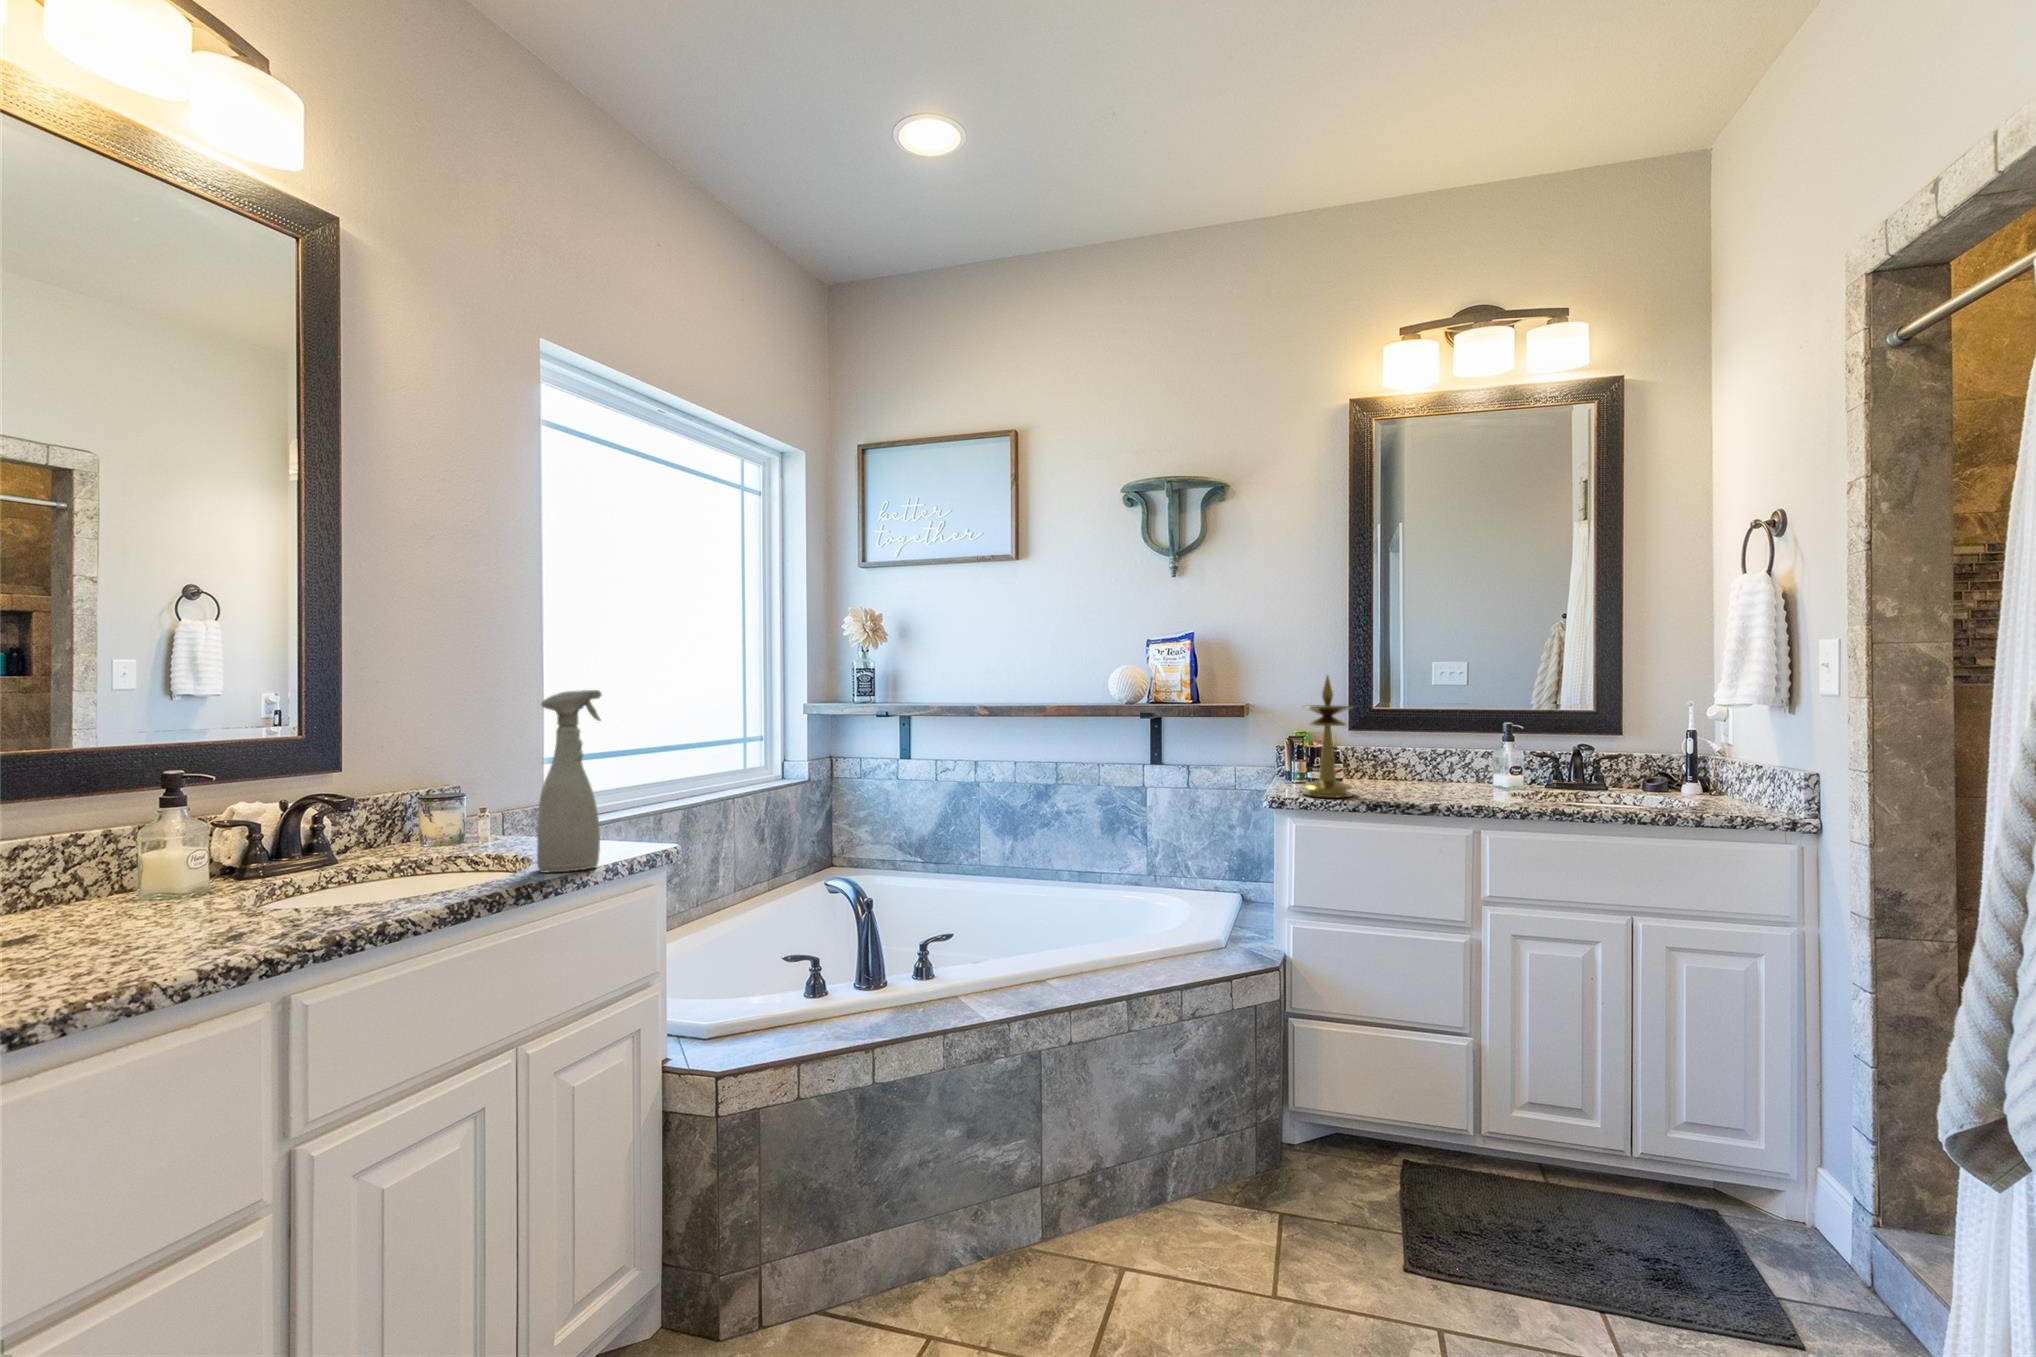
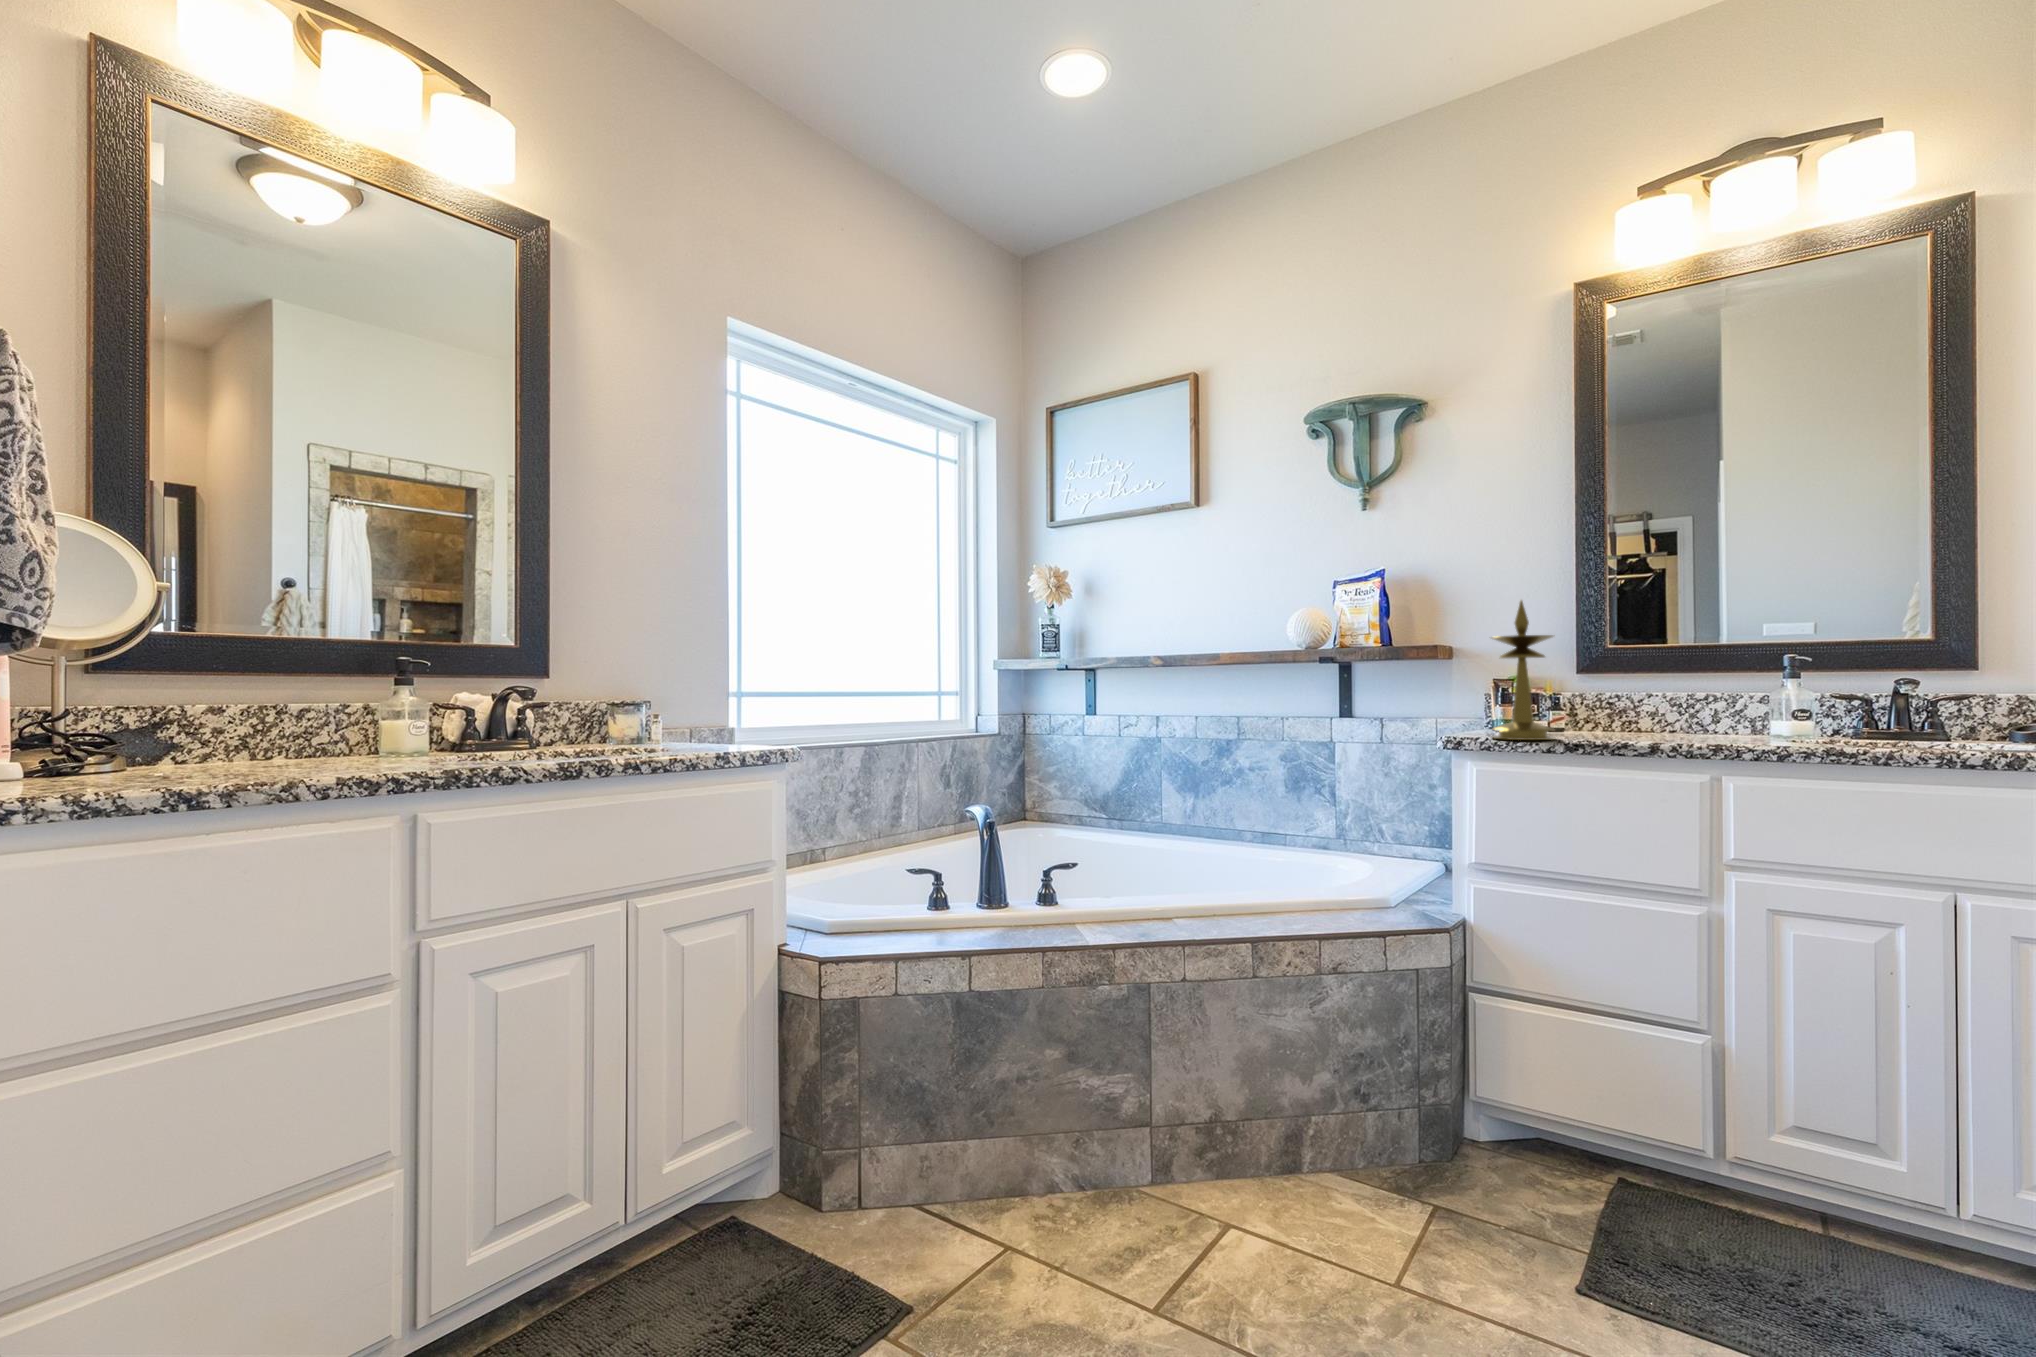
spray bottle: present [537,690,601,872] -> none [656,598,711,755]

